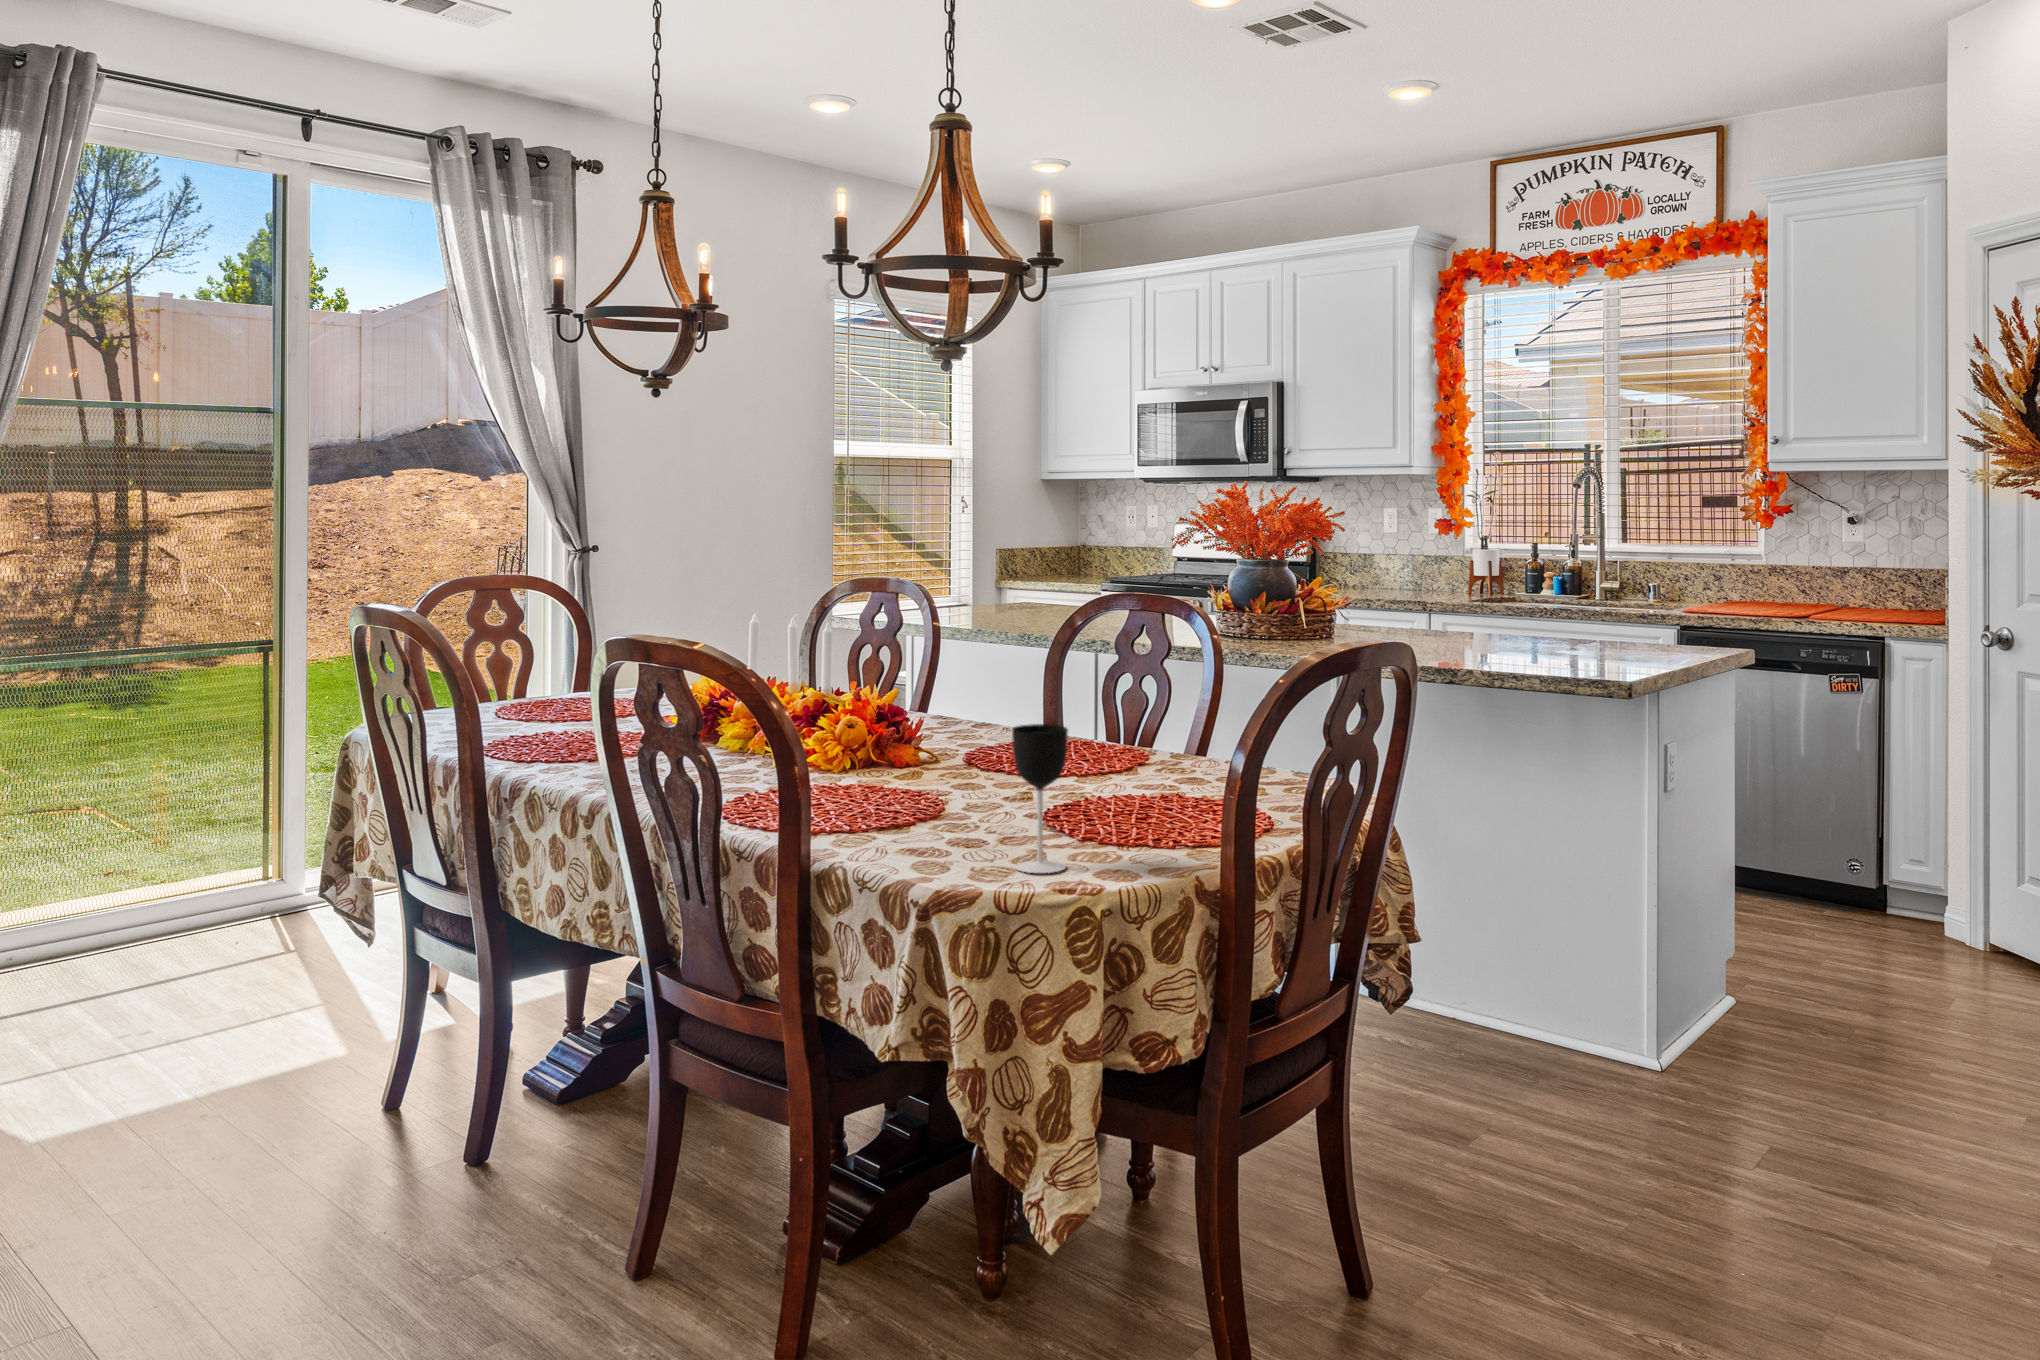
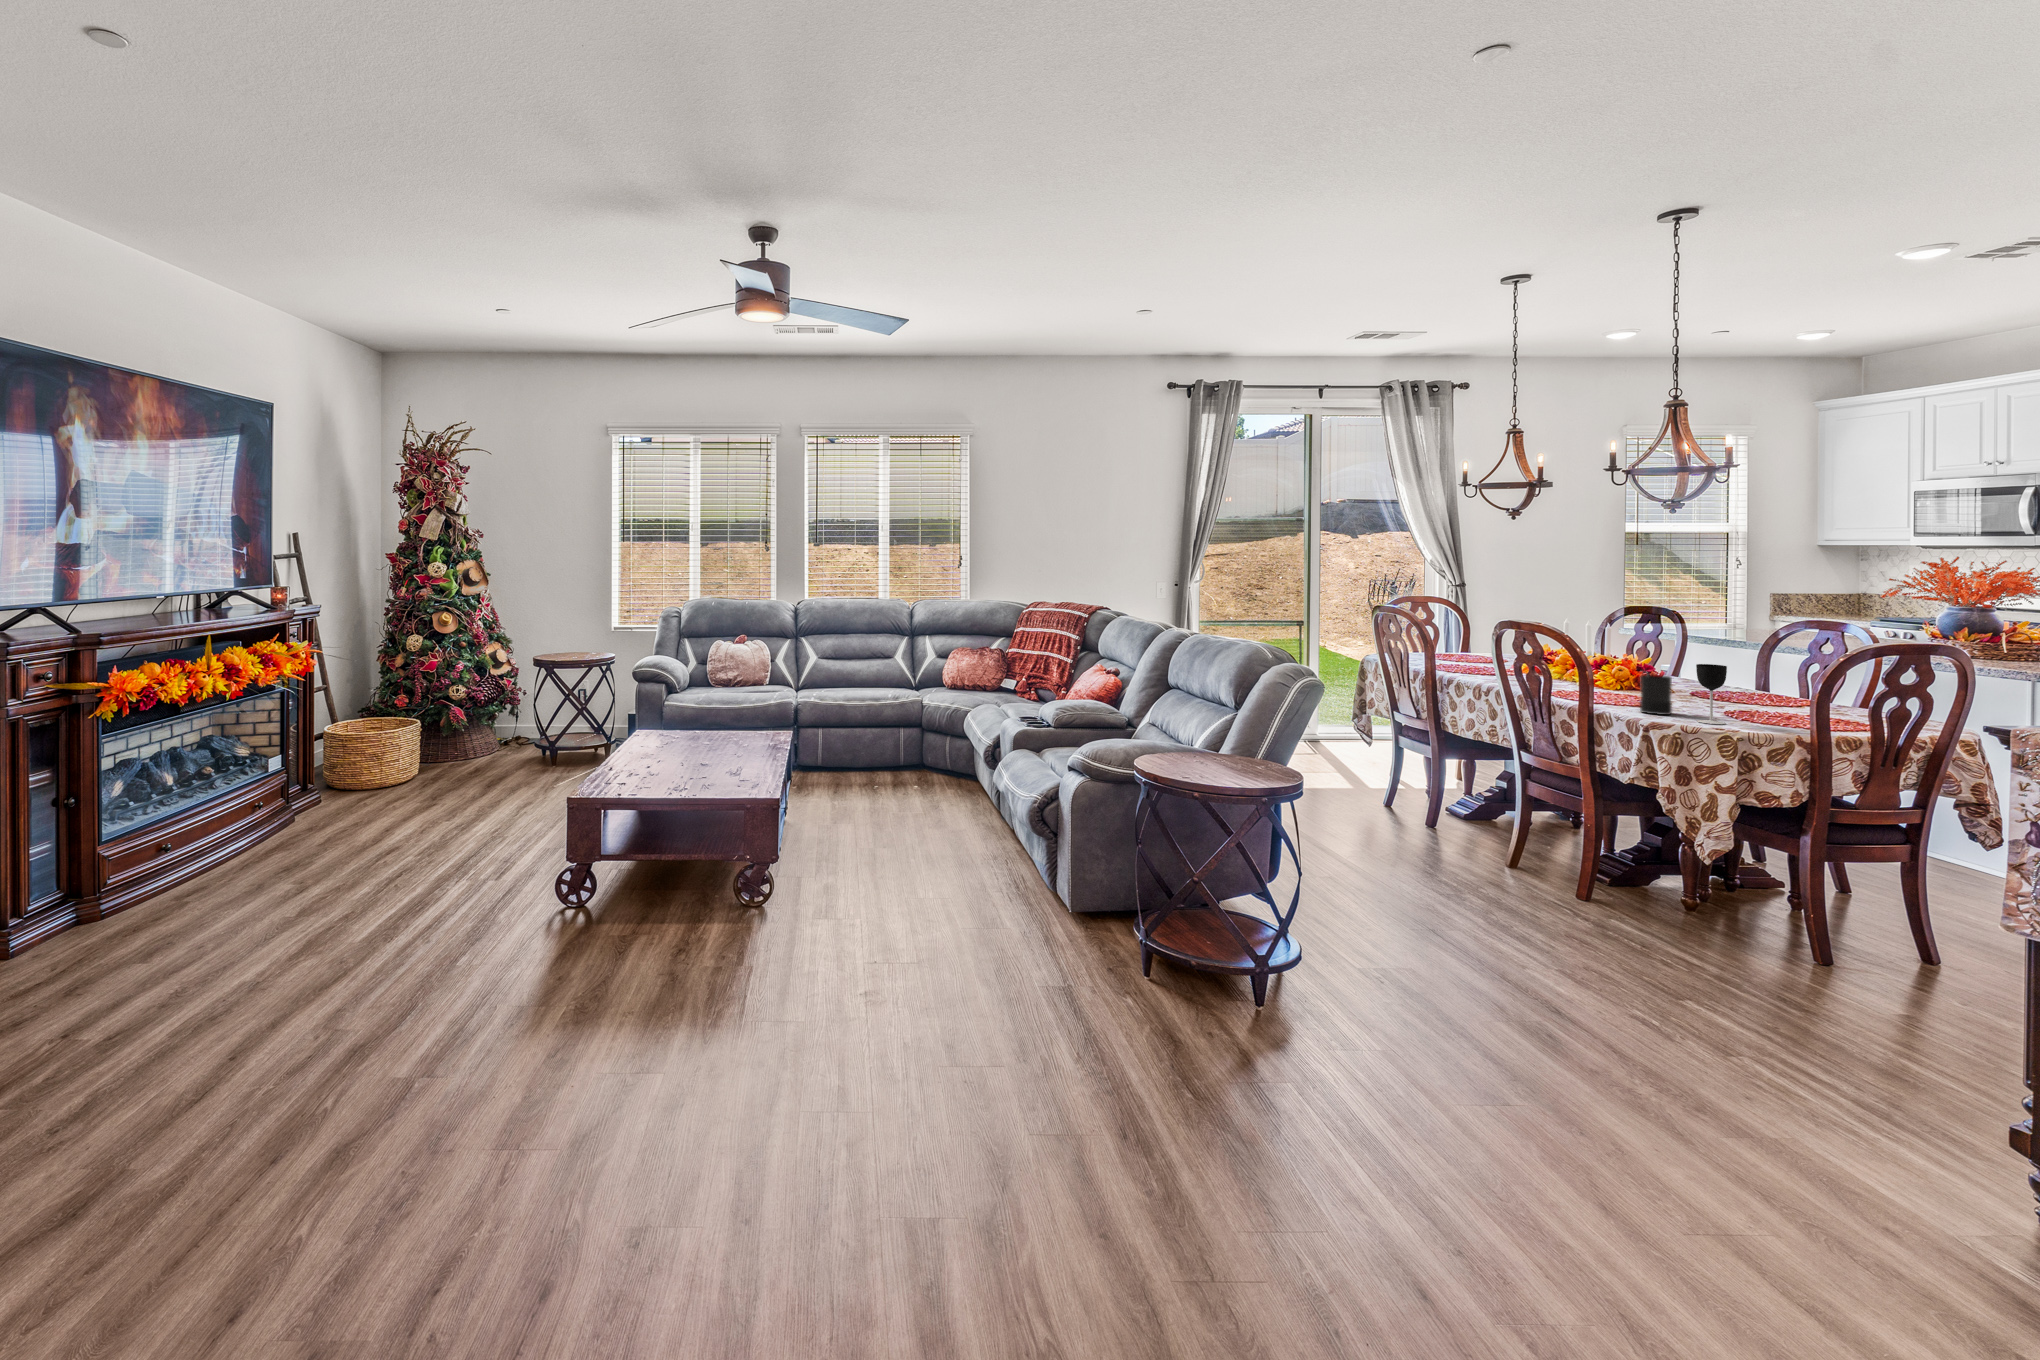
candle: none [896,750,962,857] -> present [1640,675,1672,715]

